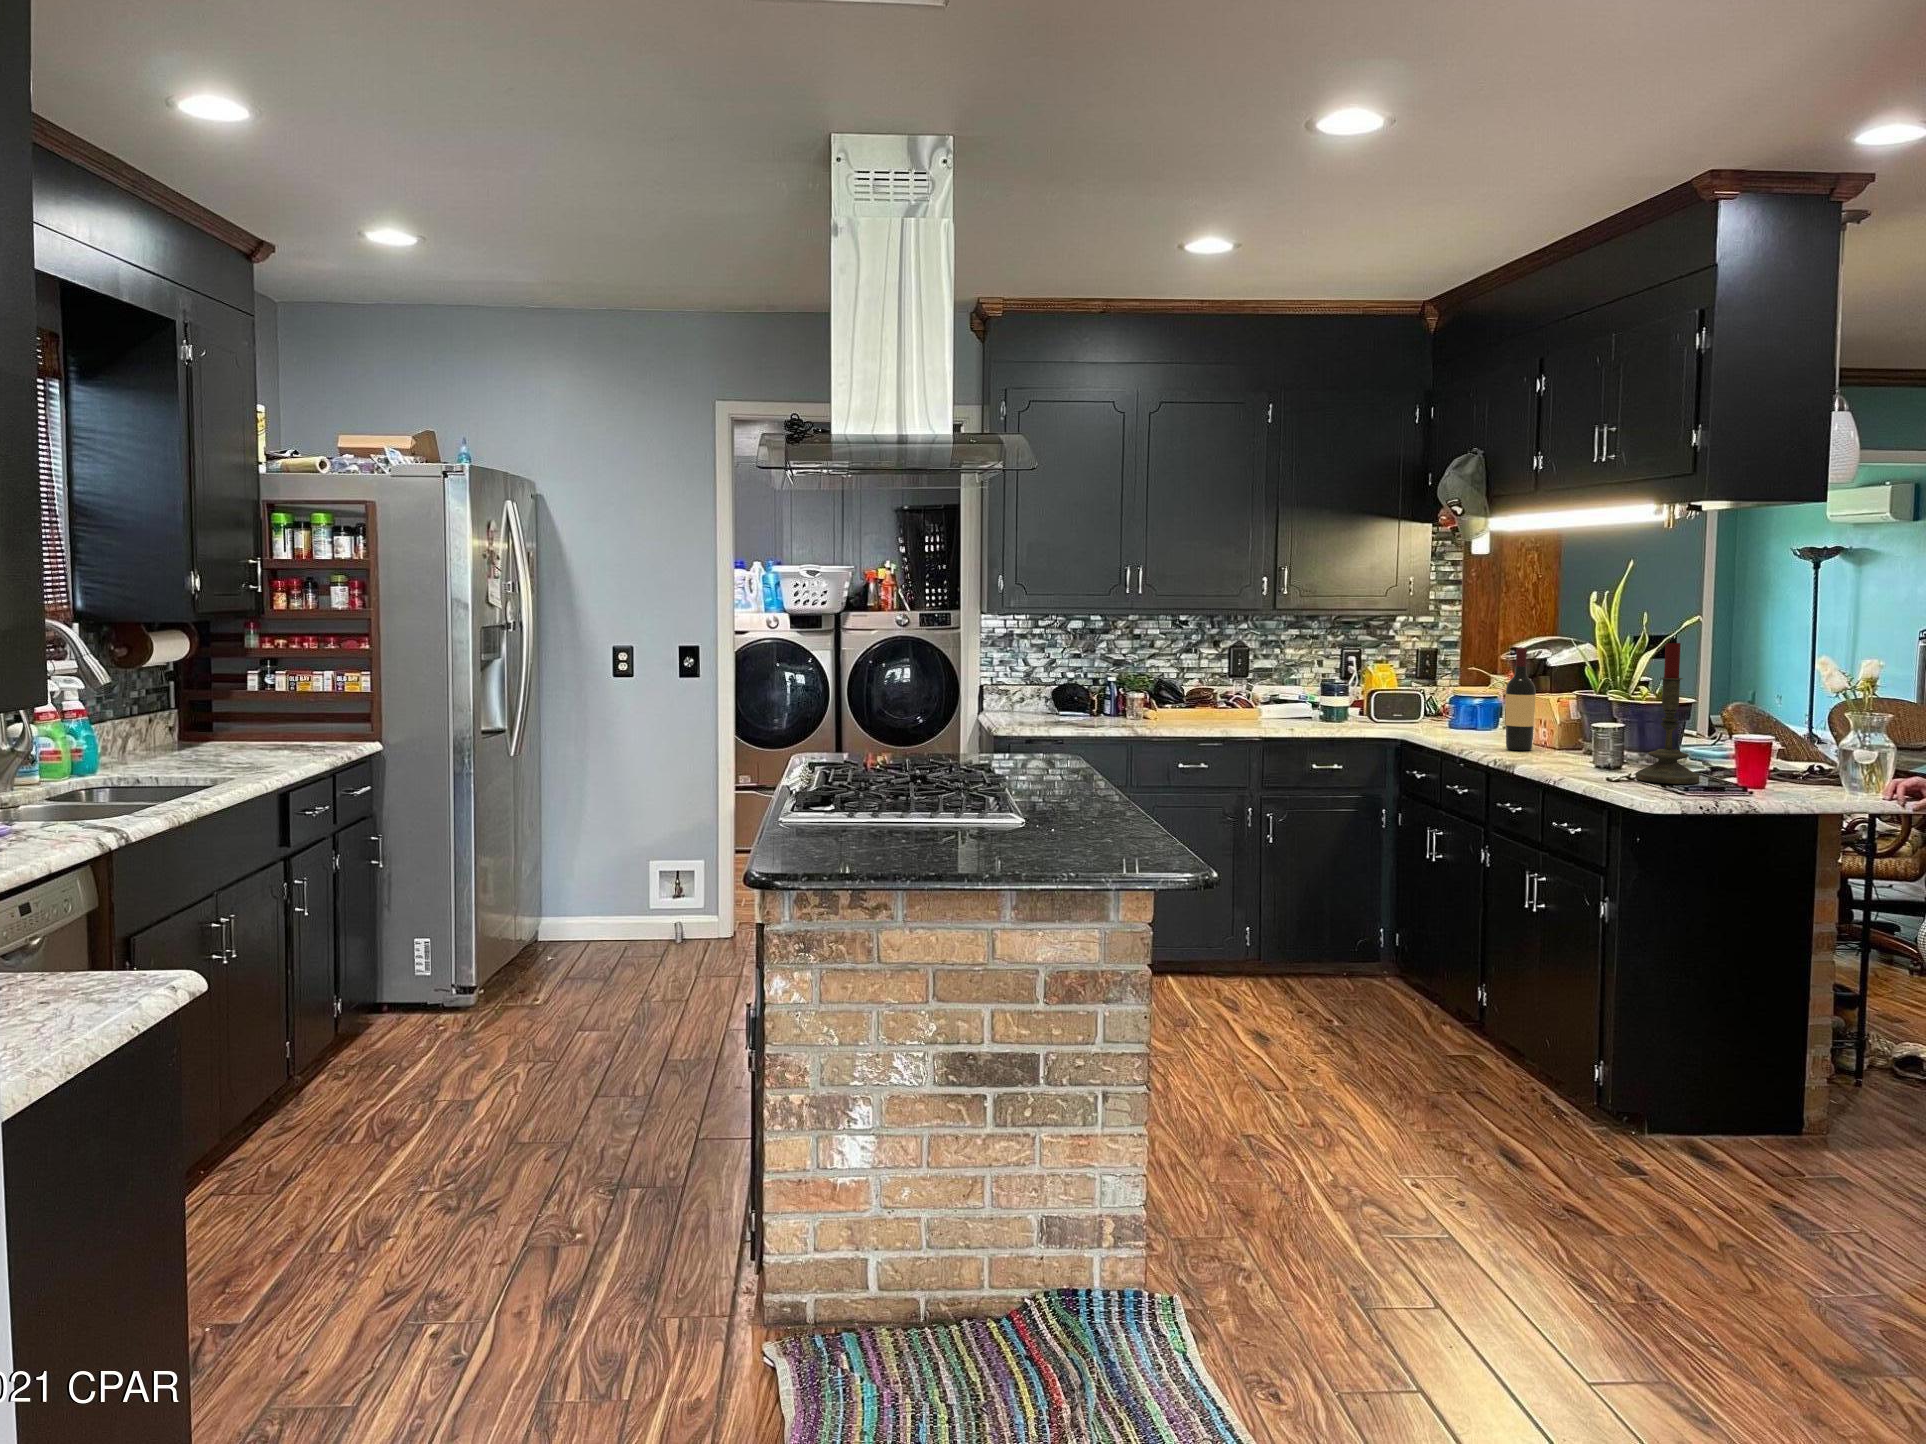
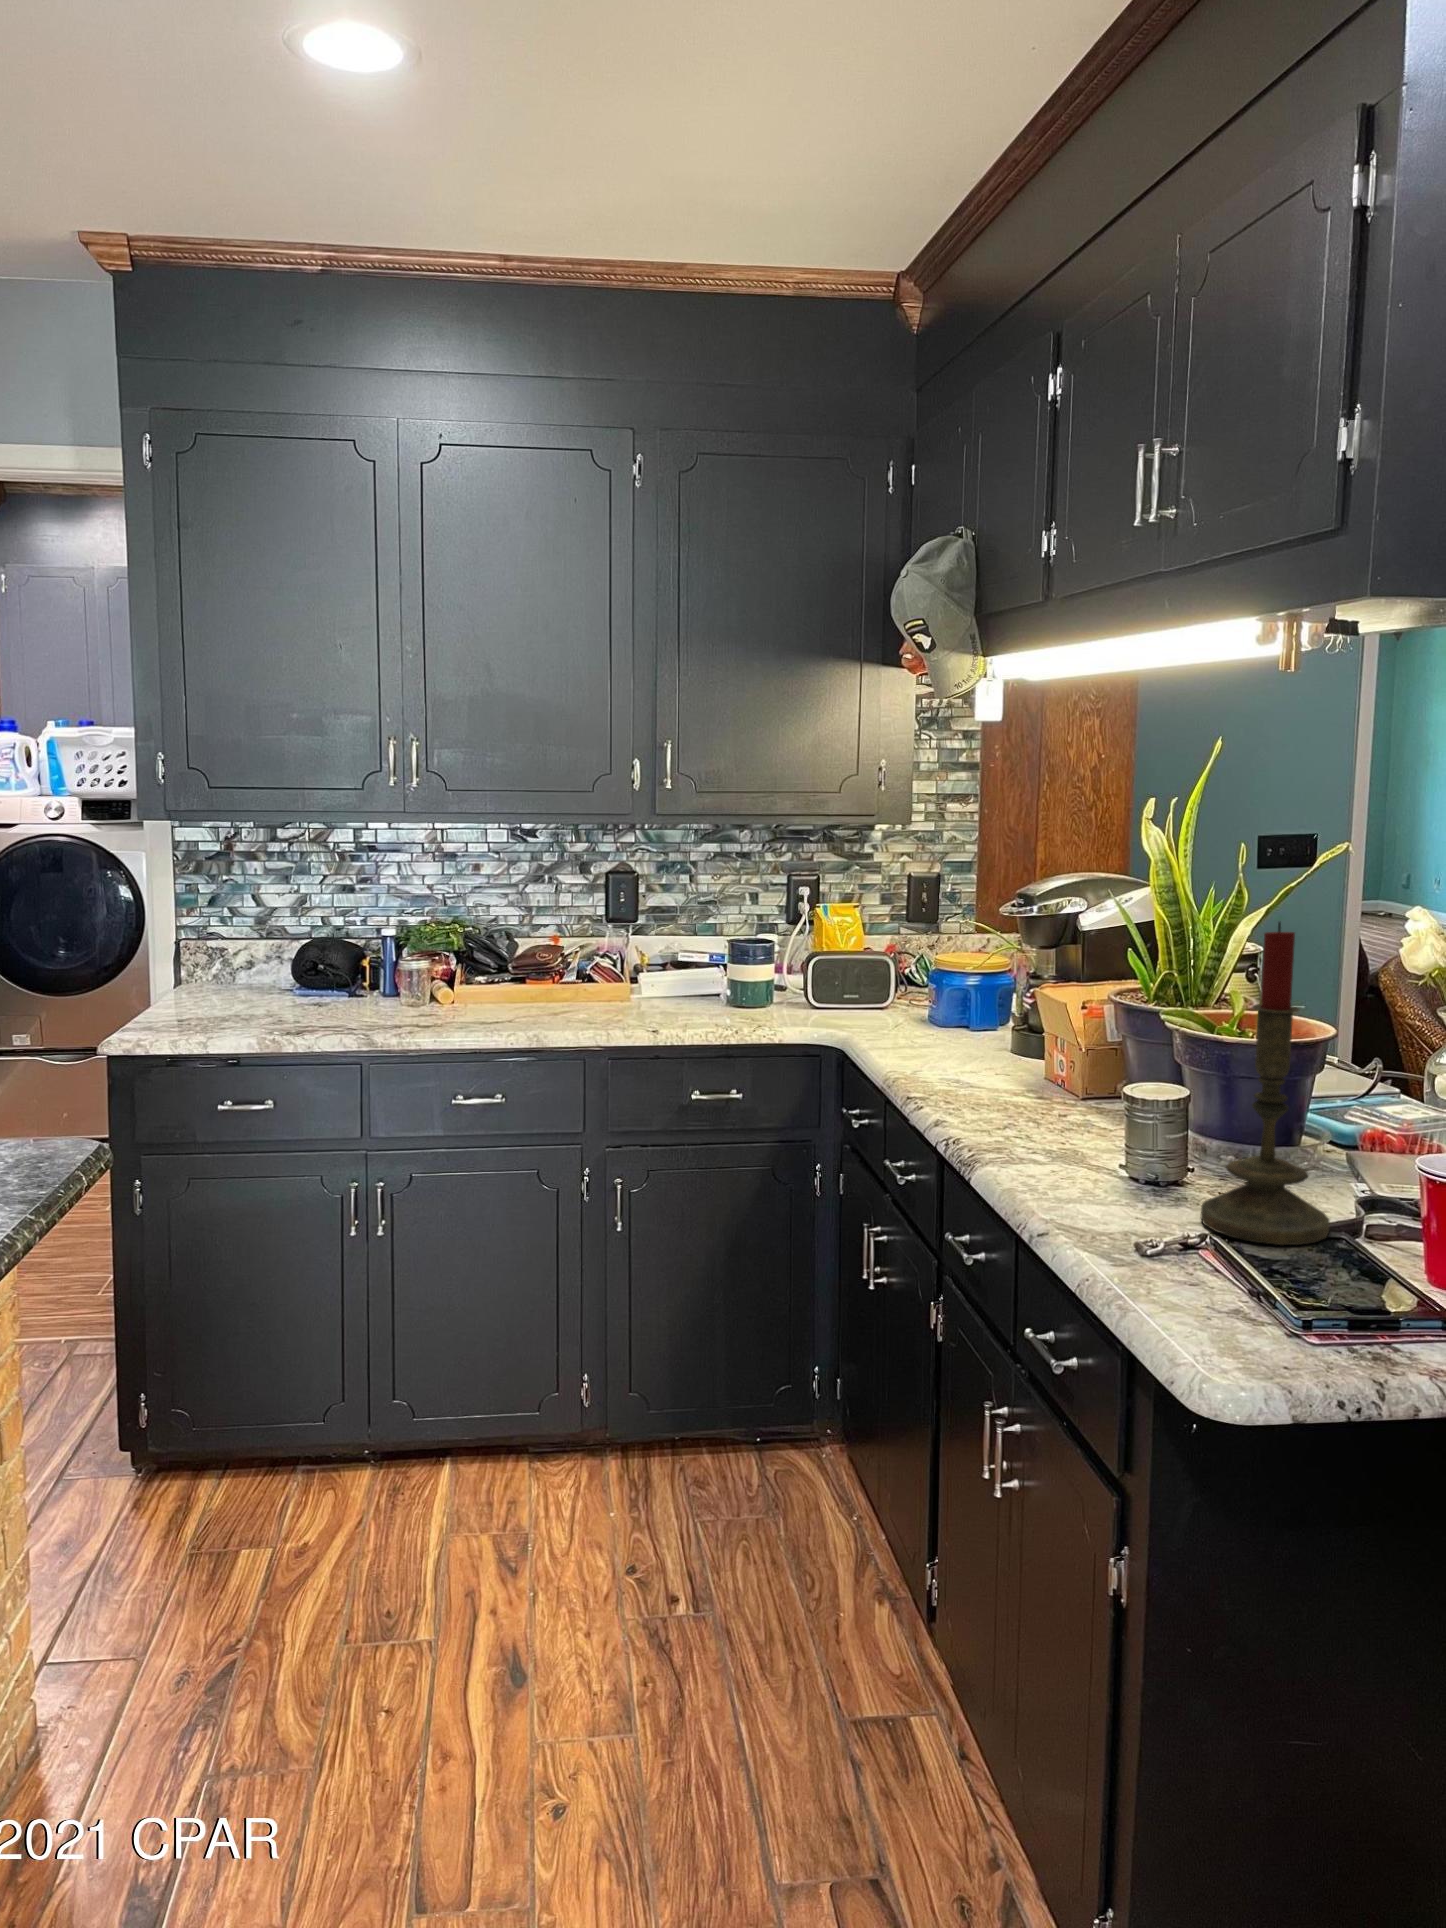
wine bottle: present [1506,648,1536,751] -> none [992,905,1044,1098]

